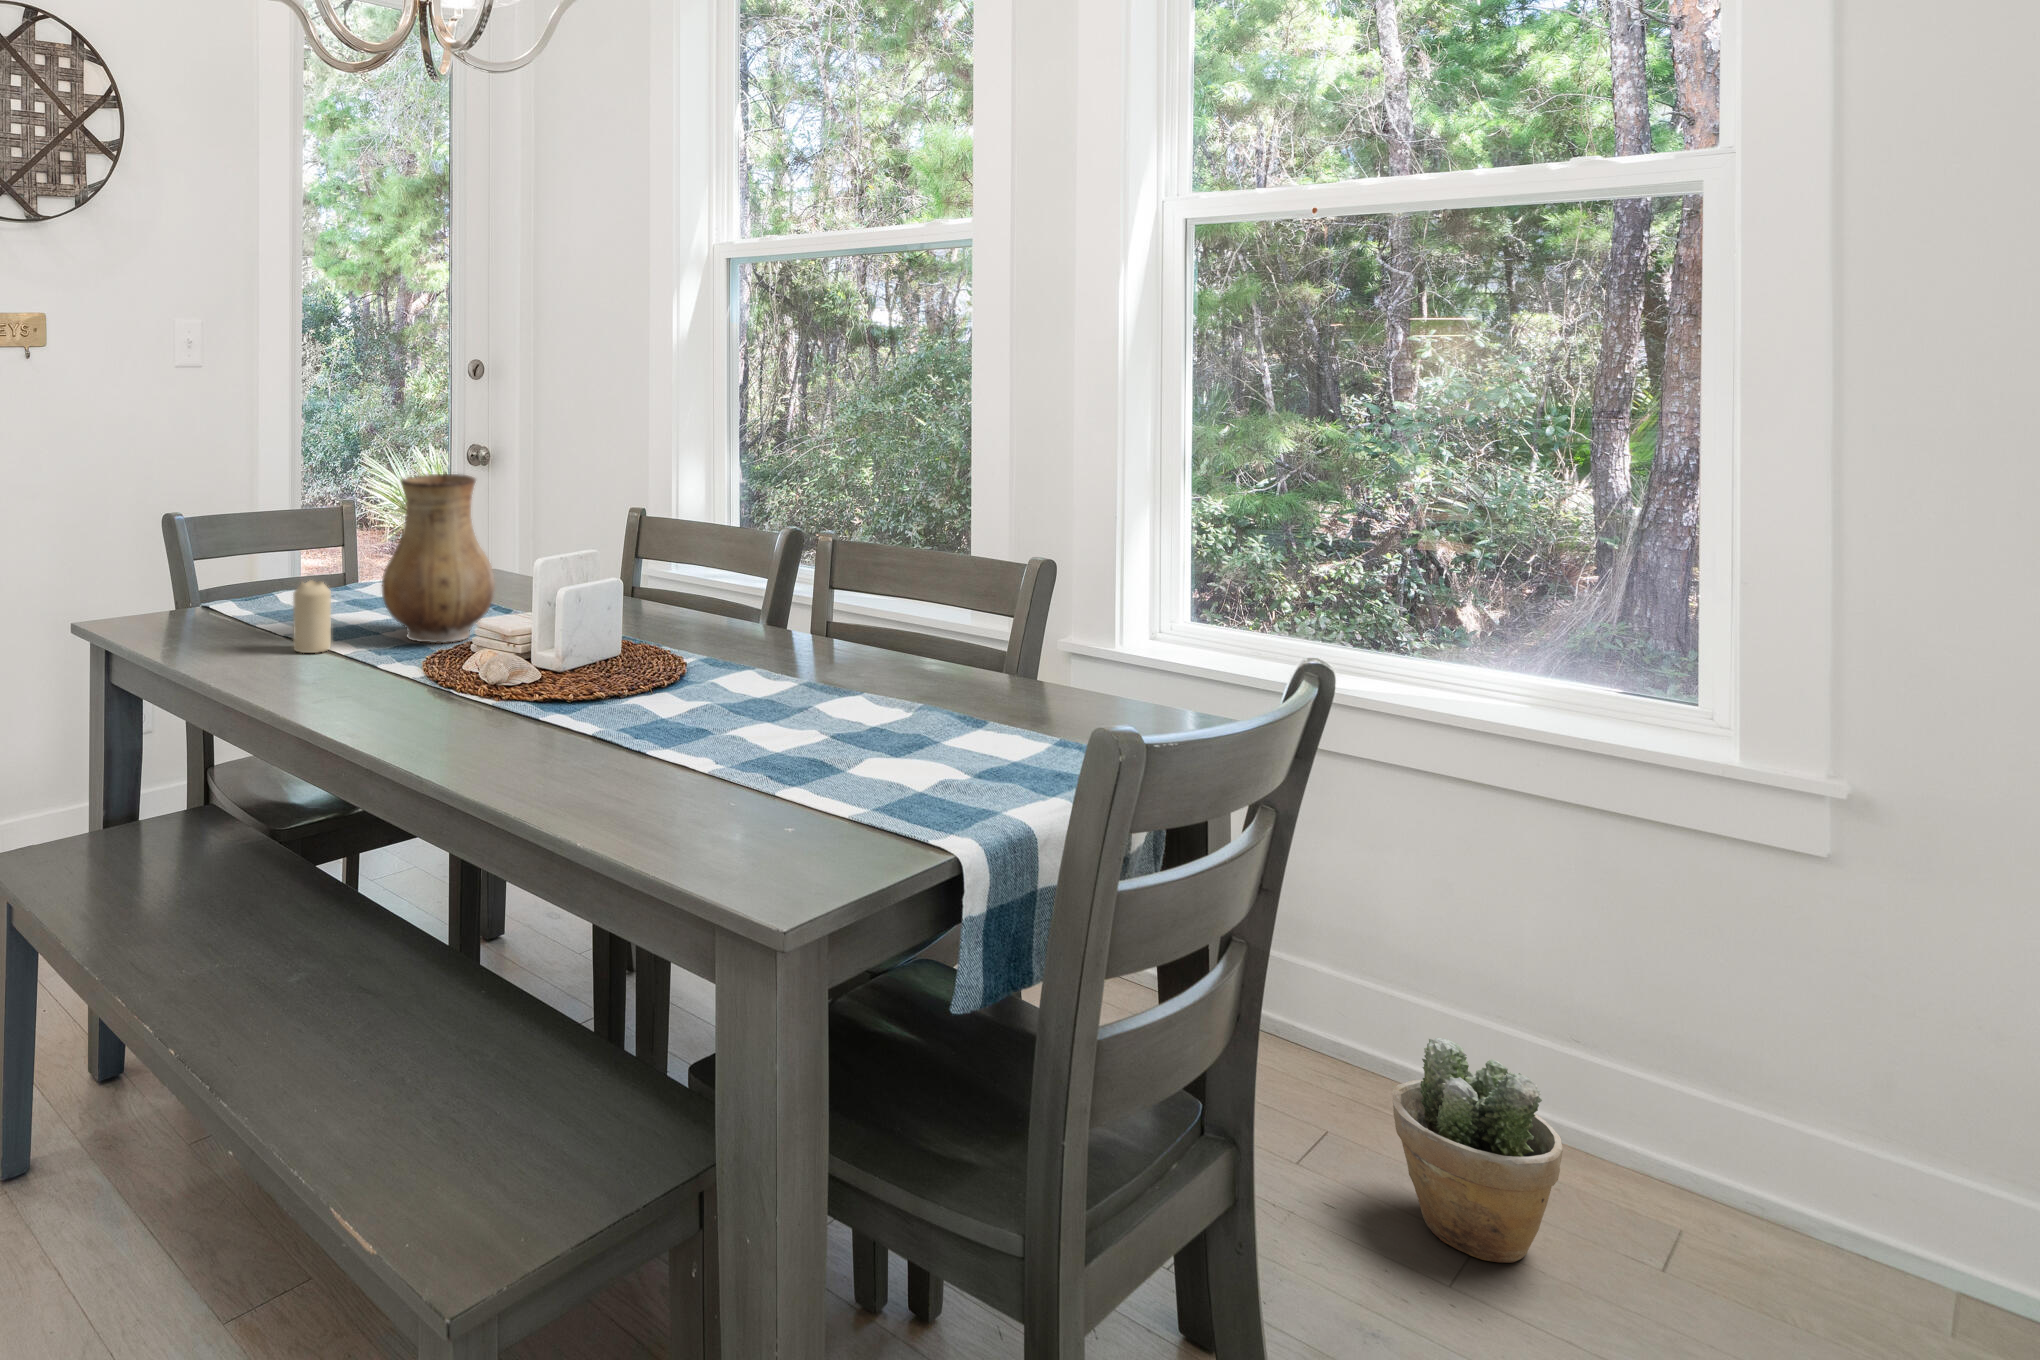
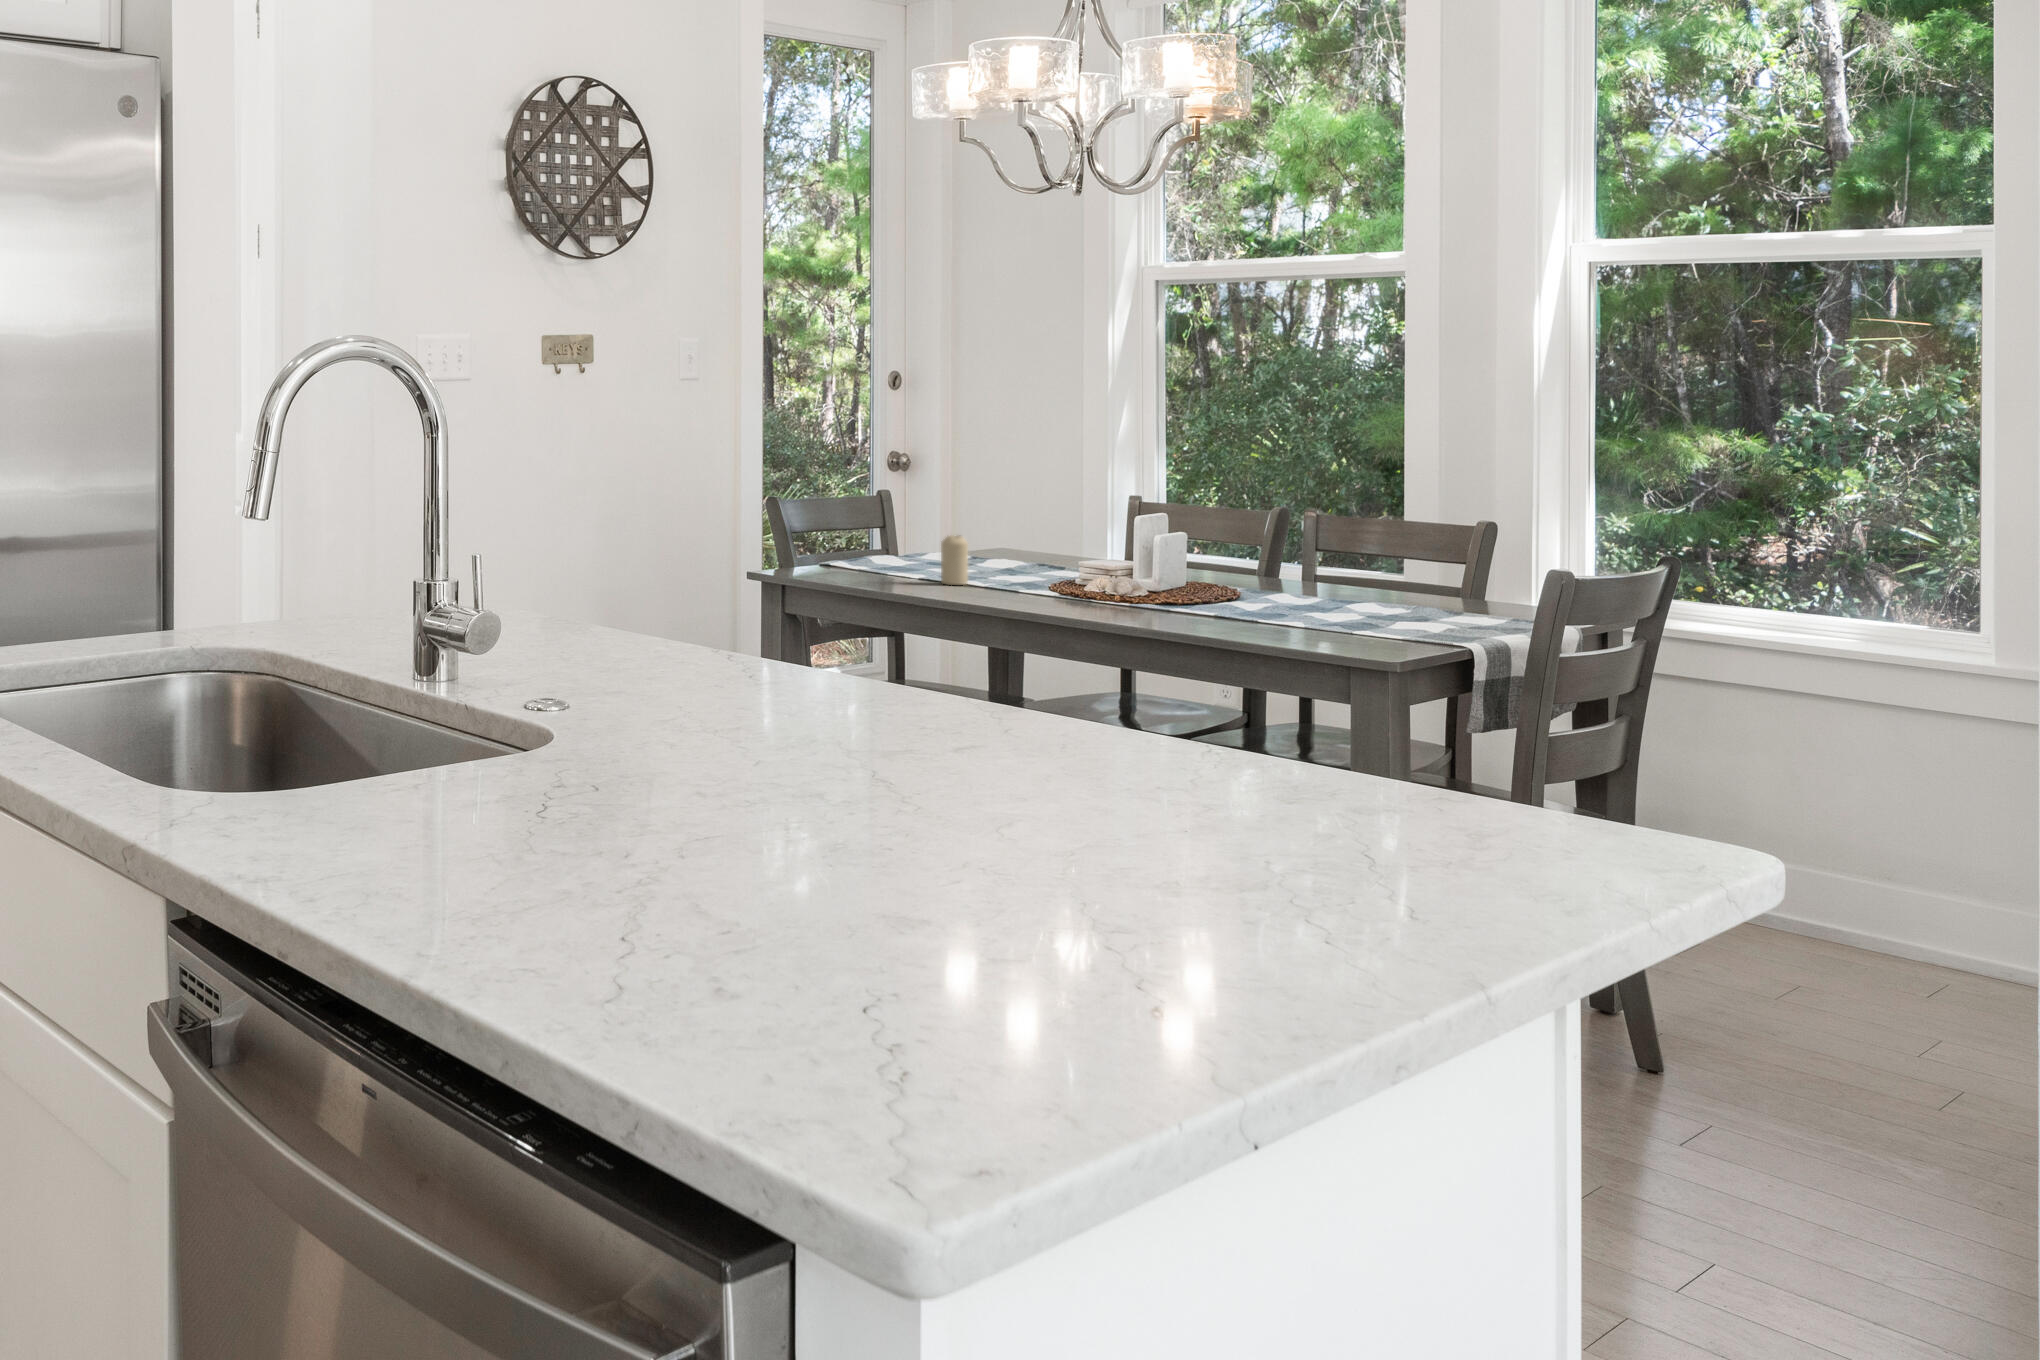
ceramic pitcher: present [382,474,495,643] -> none [986,461,1072,583]
potted plant: present [1392,1038,1563,1263] -> none [1745,851,1860,991]

